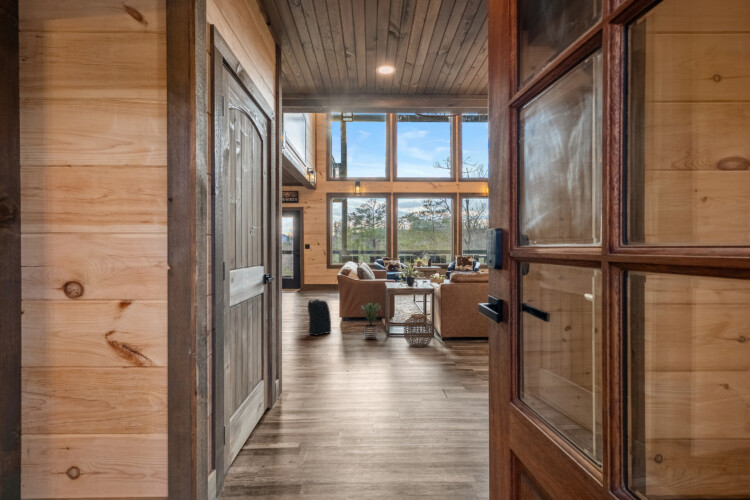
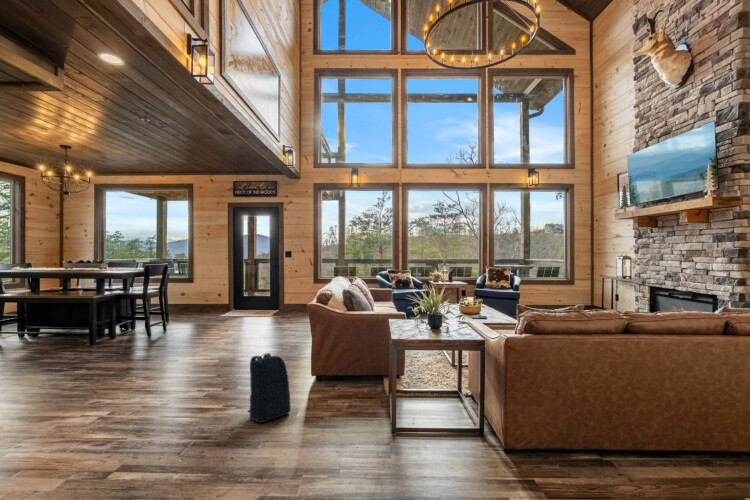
potted plant: present [362,303,381,340] -> none [335,364,380,436]
woven basket: present [404,314,434,348] -> none [418,395,477,467]

